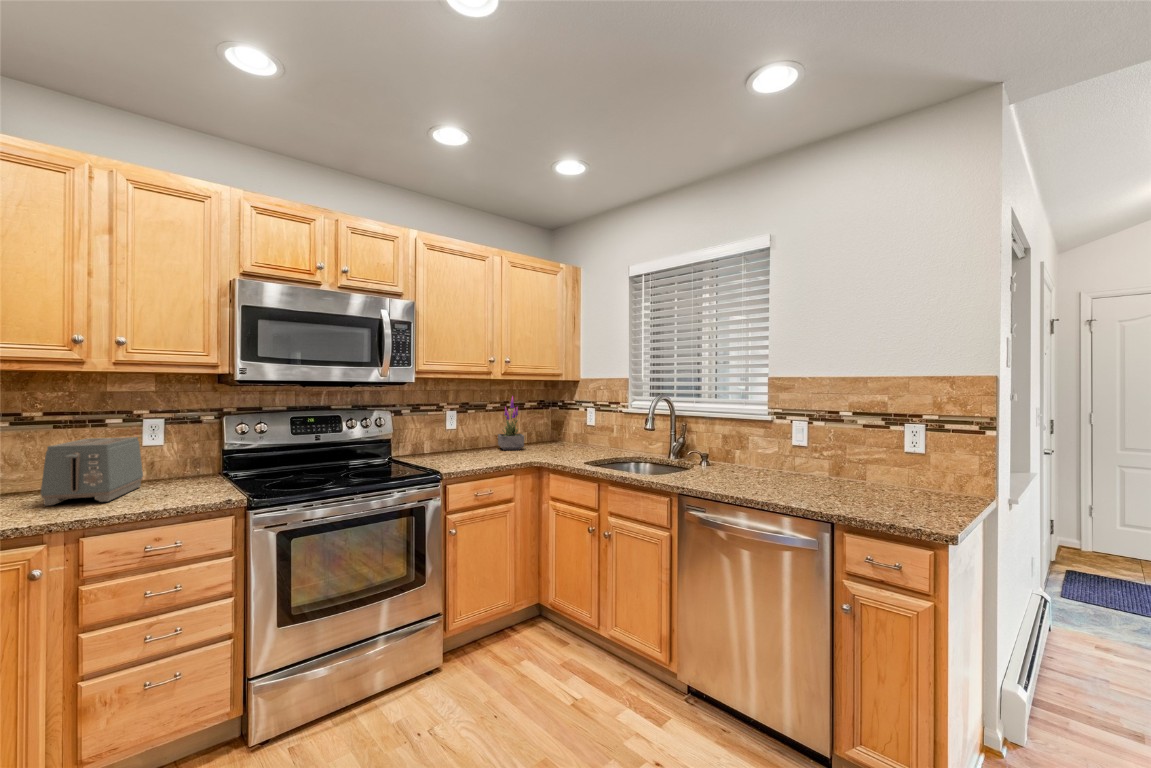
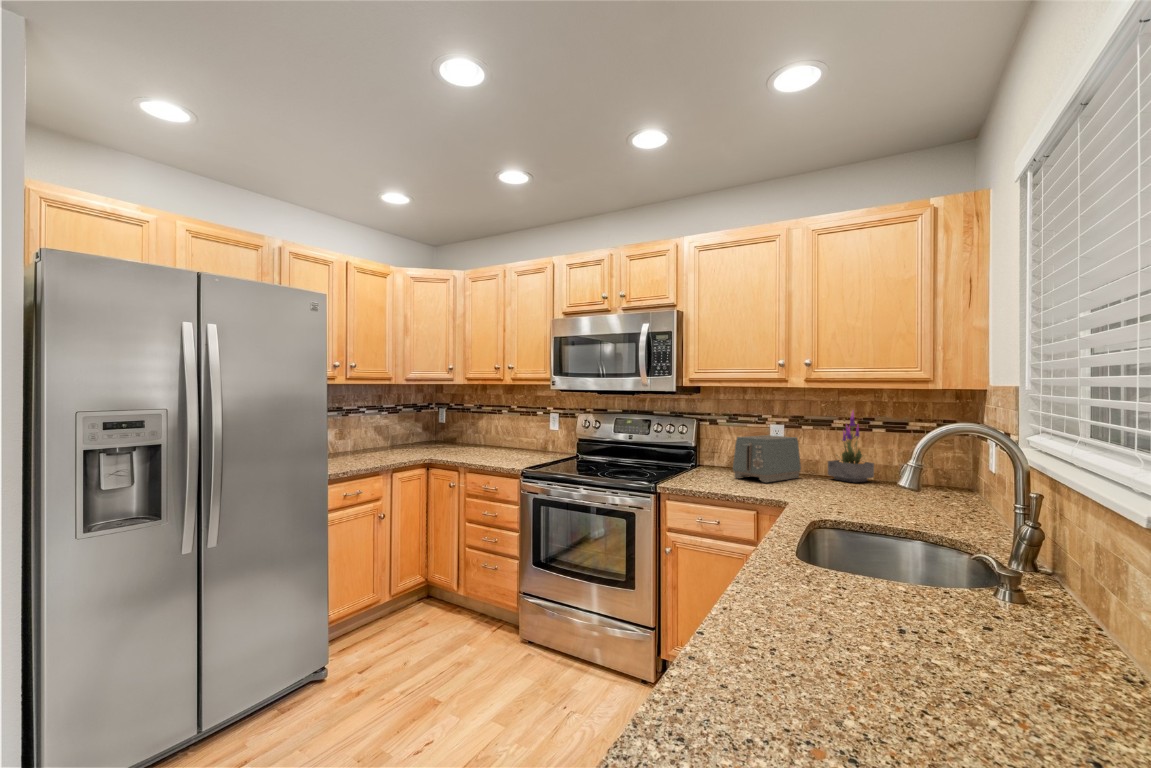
toaster: present [41,437,143,506] -> present [733,435,801,483]

